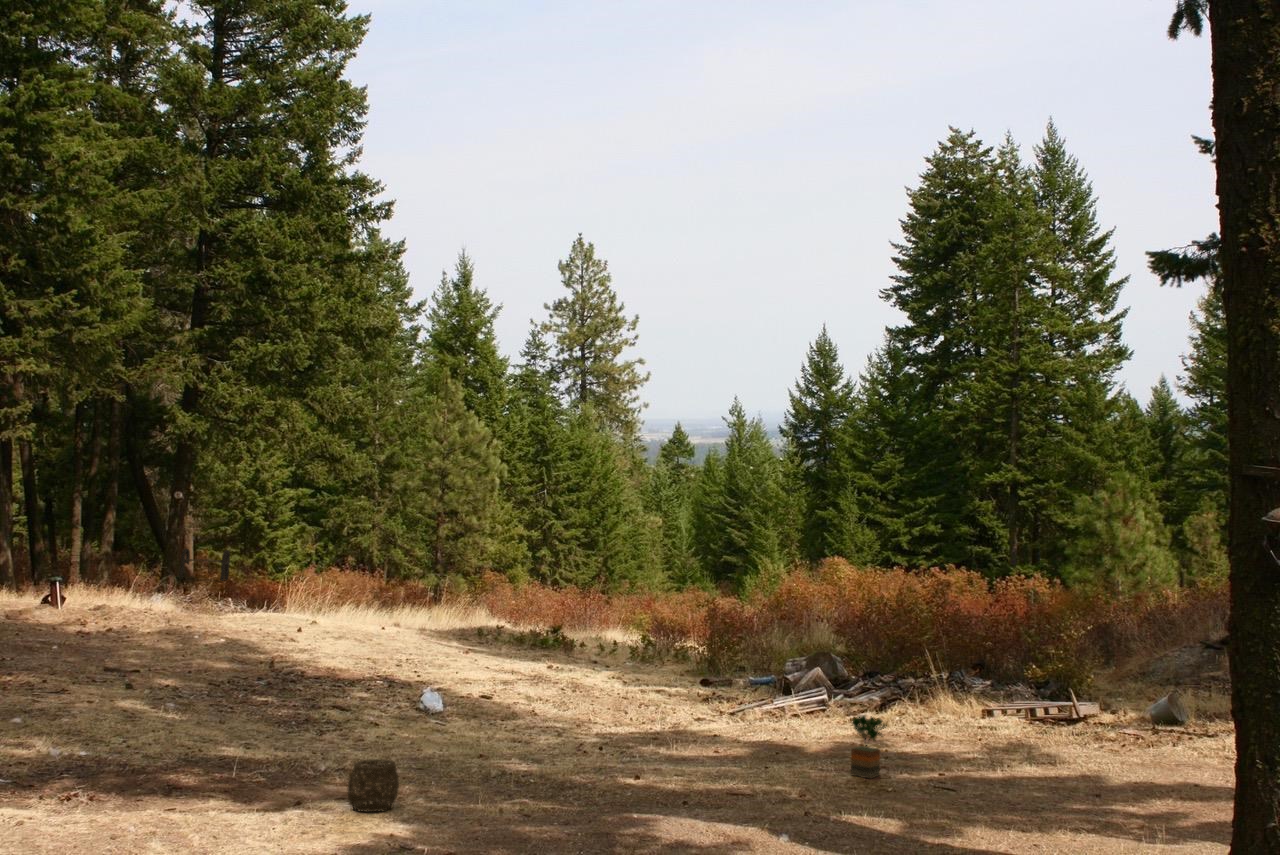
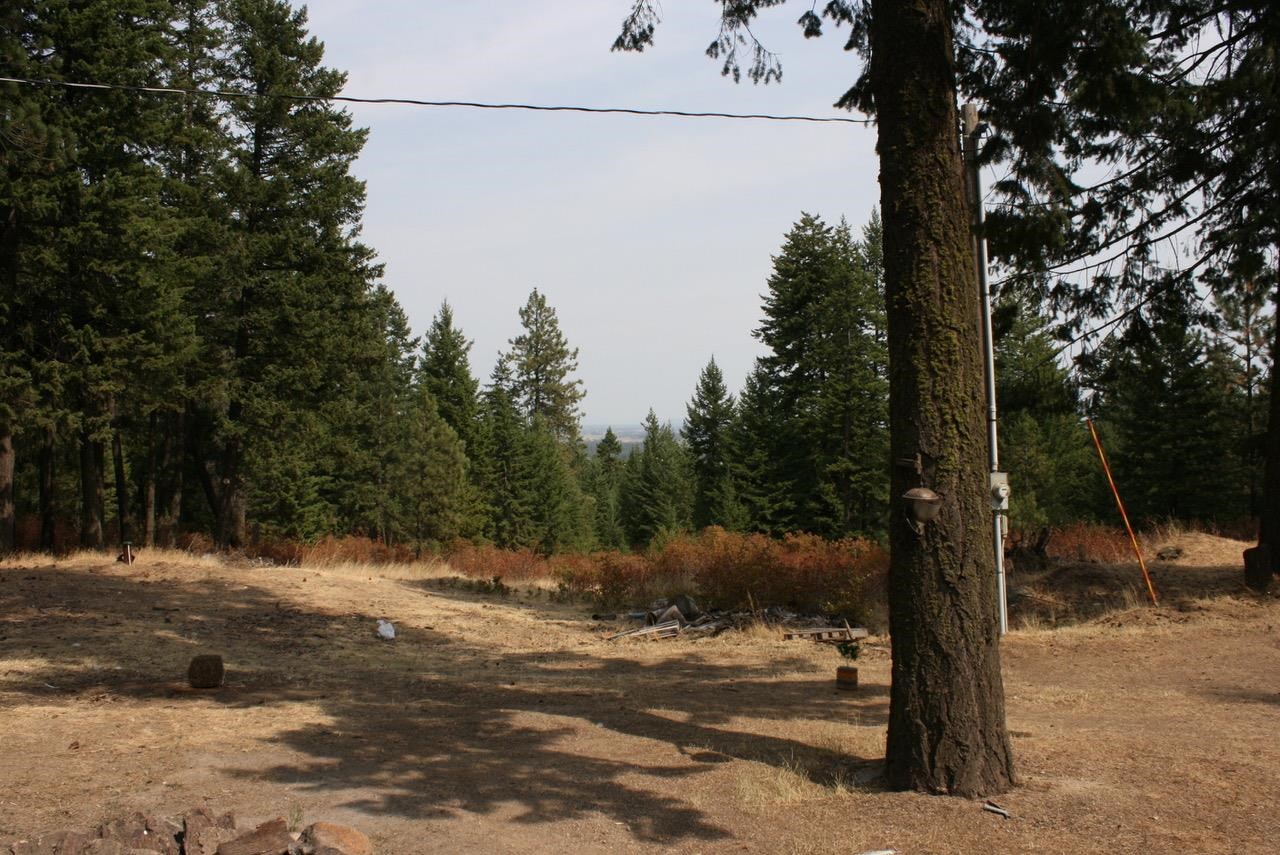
potted tree: present [851,715,887,778] -> present [836,643,863,690]
woven basket: present [347,759,399,812] -> present [187,655,224,687]

